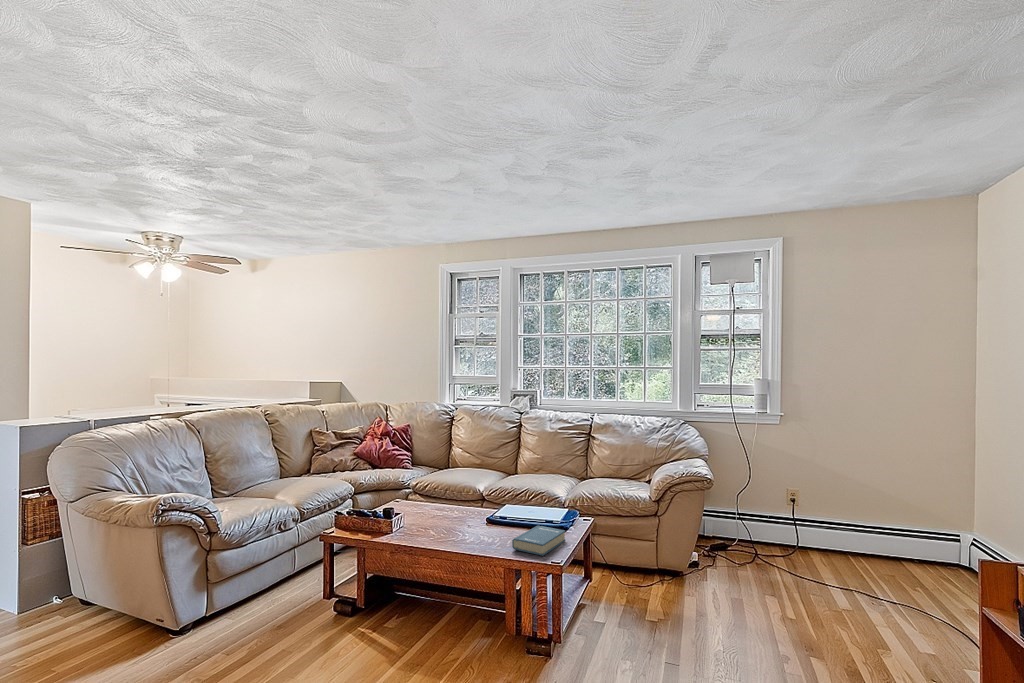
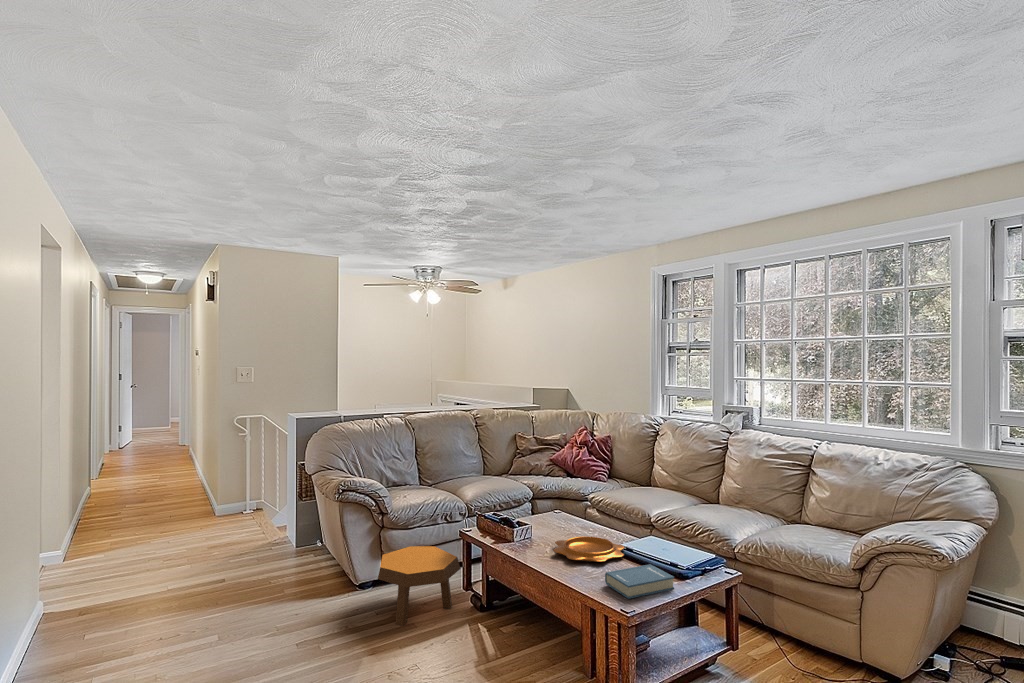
decorative bowl: none [434,514,503,536] -> present [553,536,625,562]
footstool: none [222,559,321,654] -> present [378,546,460,626]

